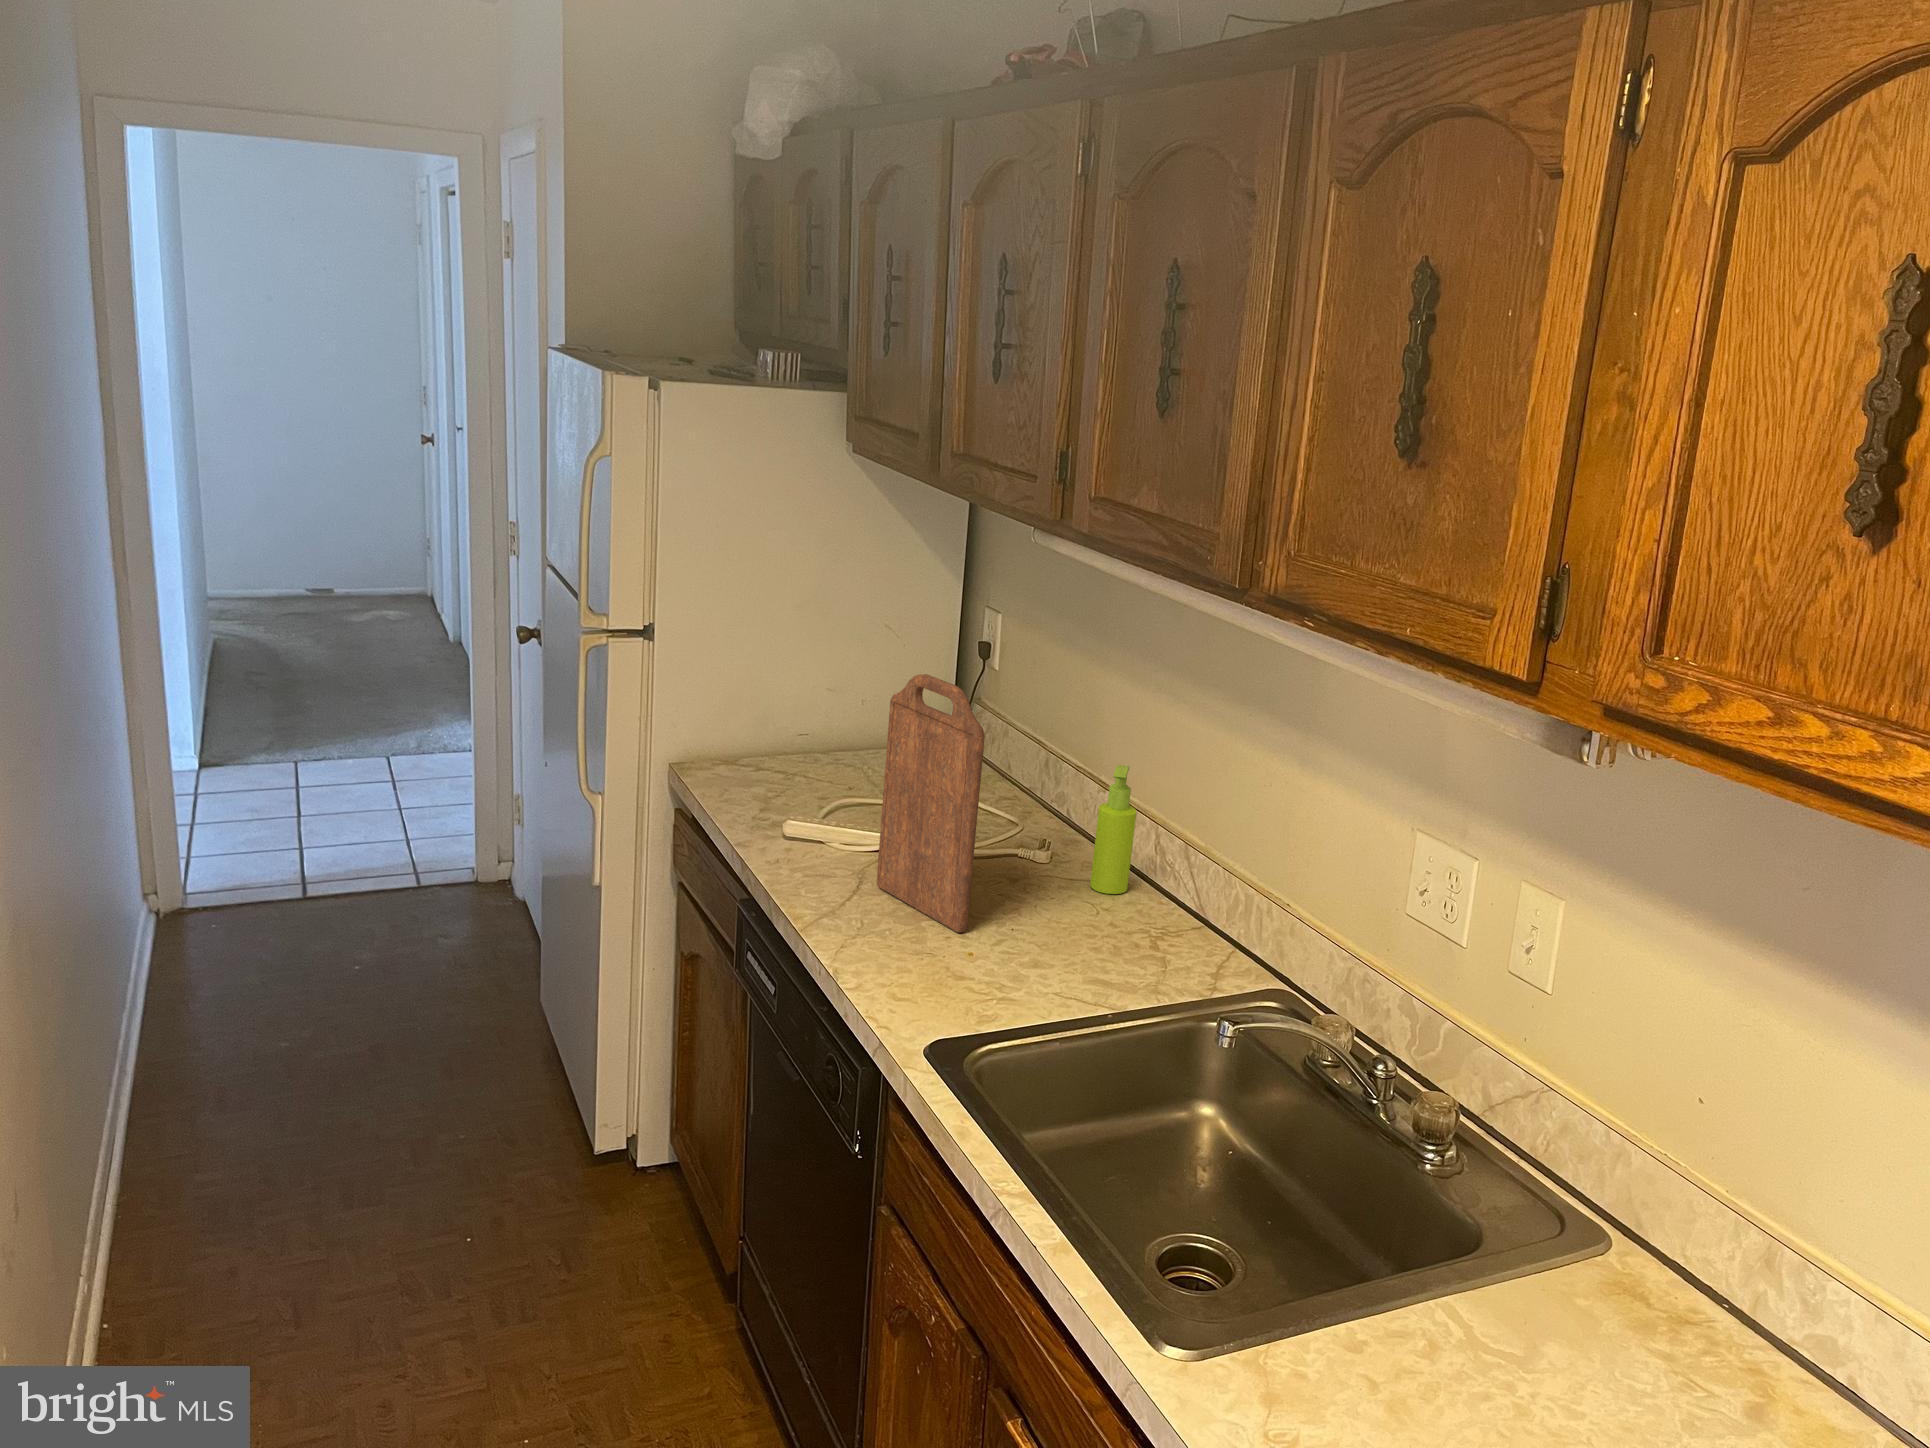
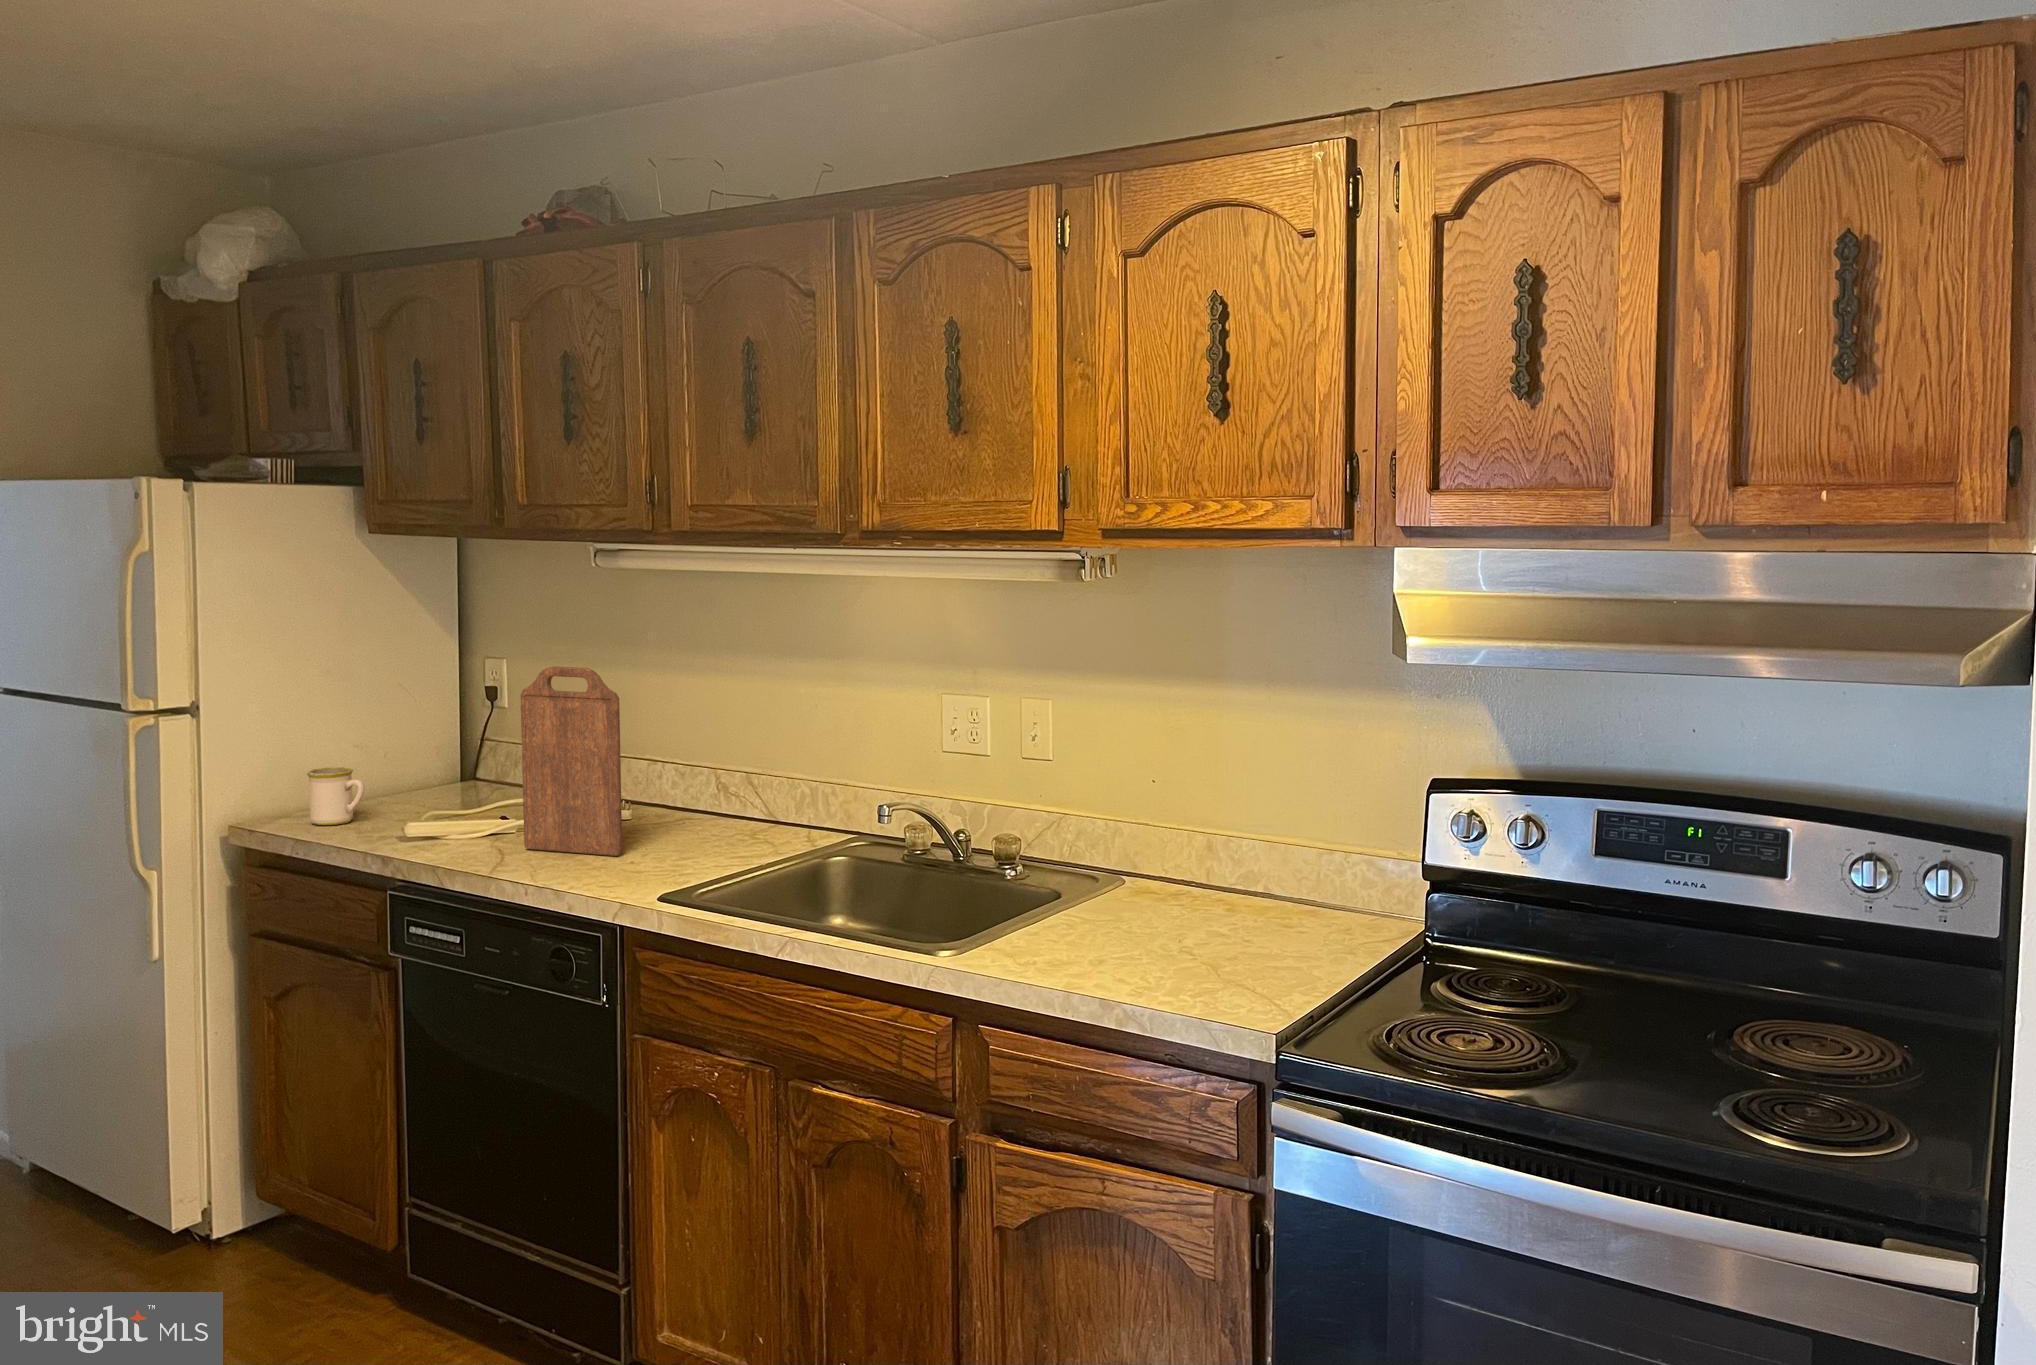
mug: none [729,717,781,786] -> present [307,767,365,825]
soap dispenser: present [1090,765,1136,894] -> none [677,726,707,825]

